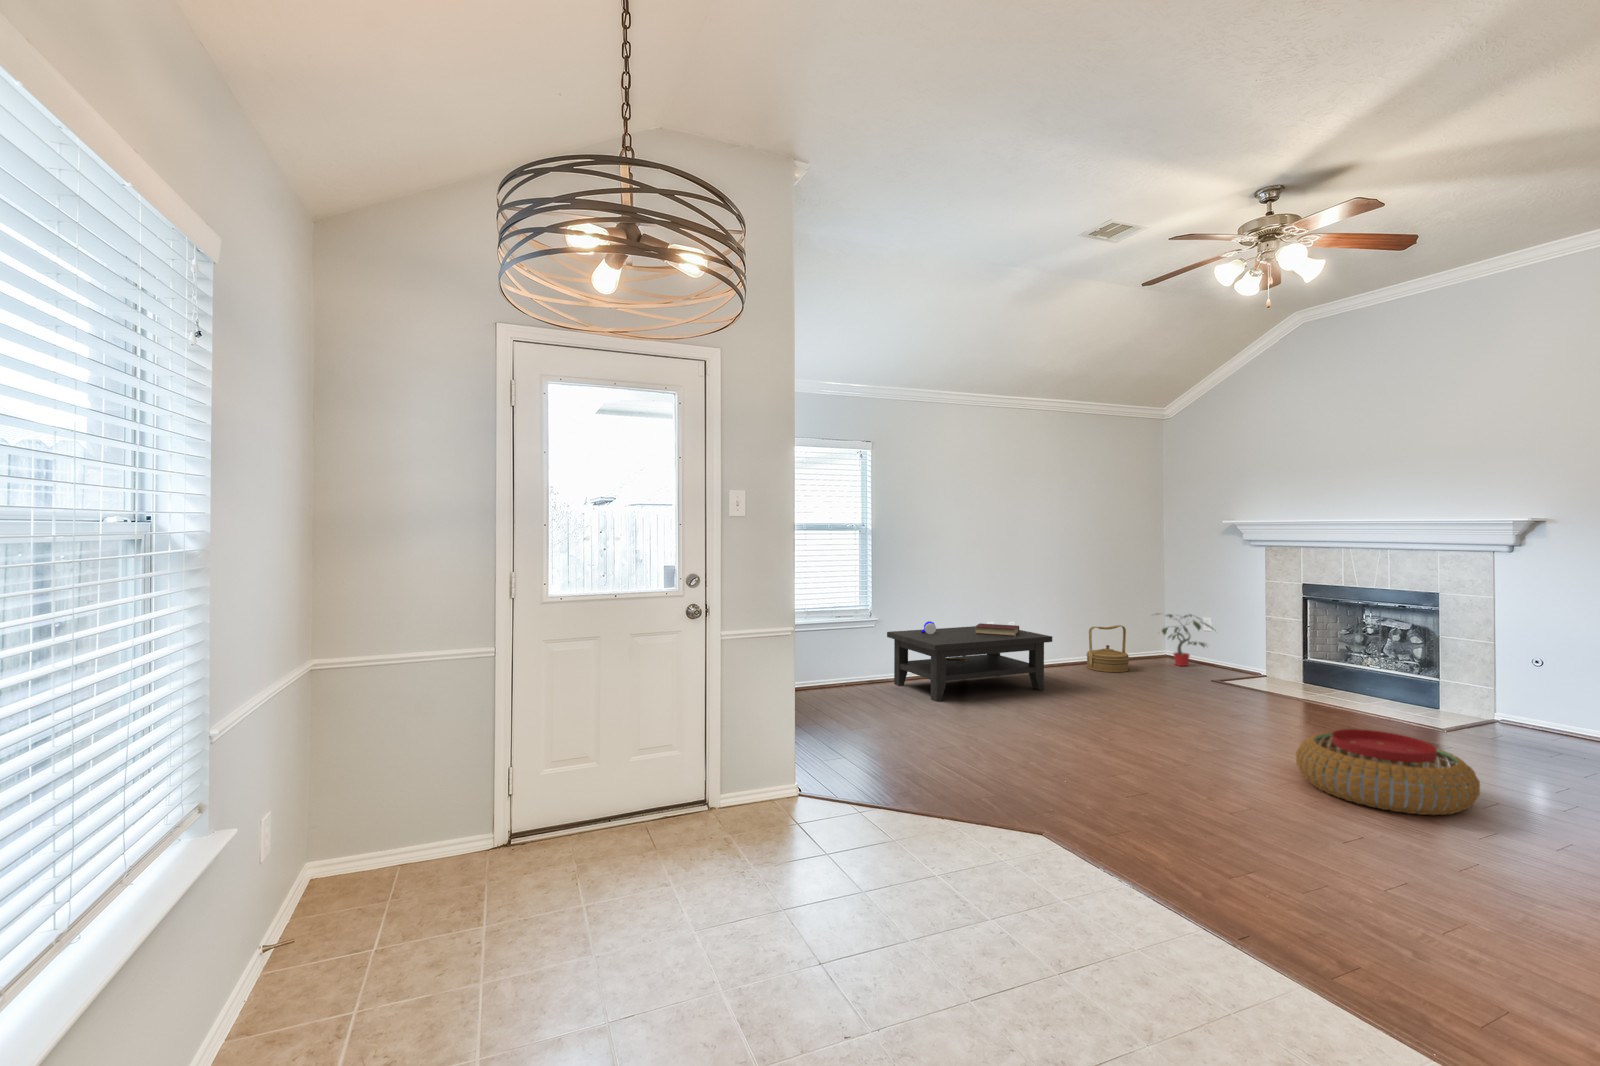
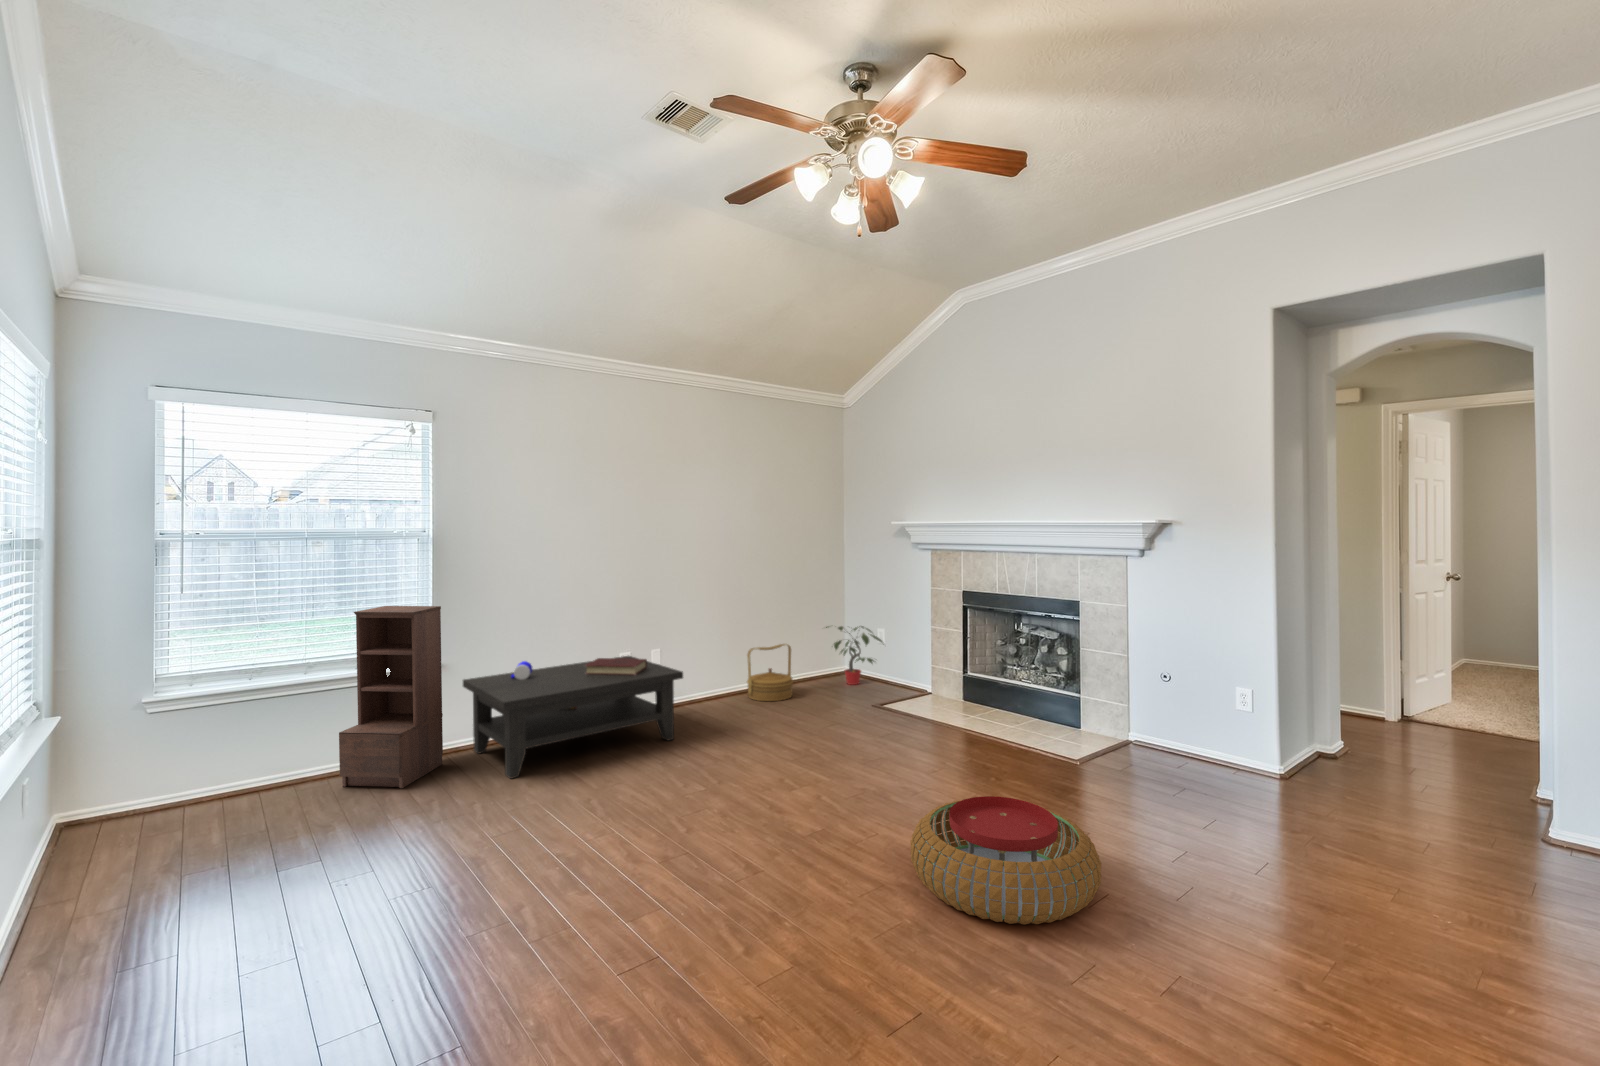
bookshelf: none [824,576,881,700] -> present [339,606,443,788]

